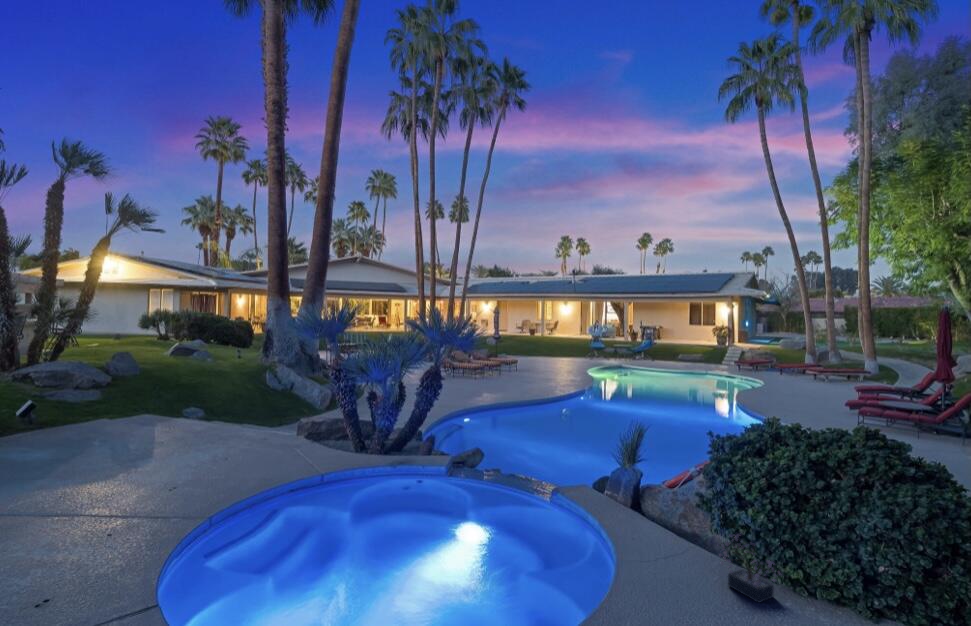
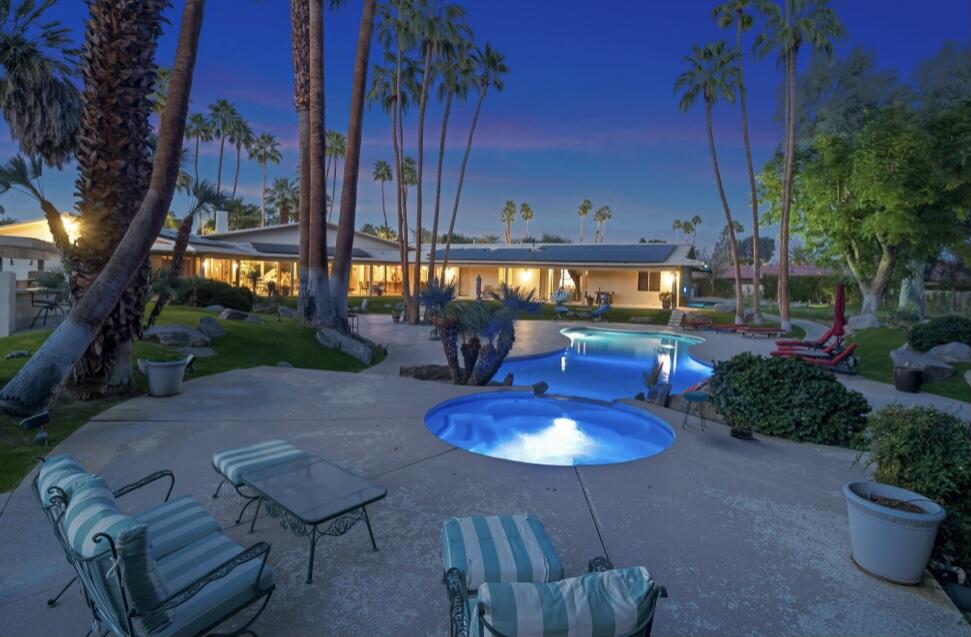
stool: none [643,486,691,567] -> present [683,391,709,423]

